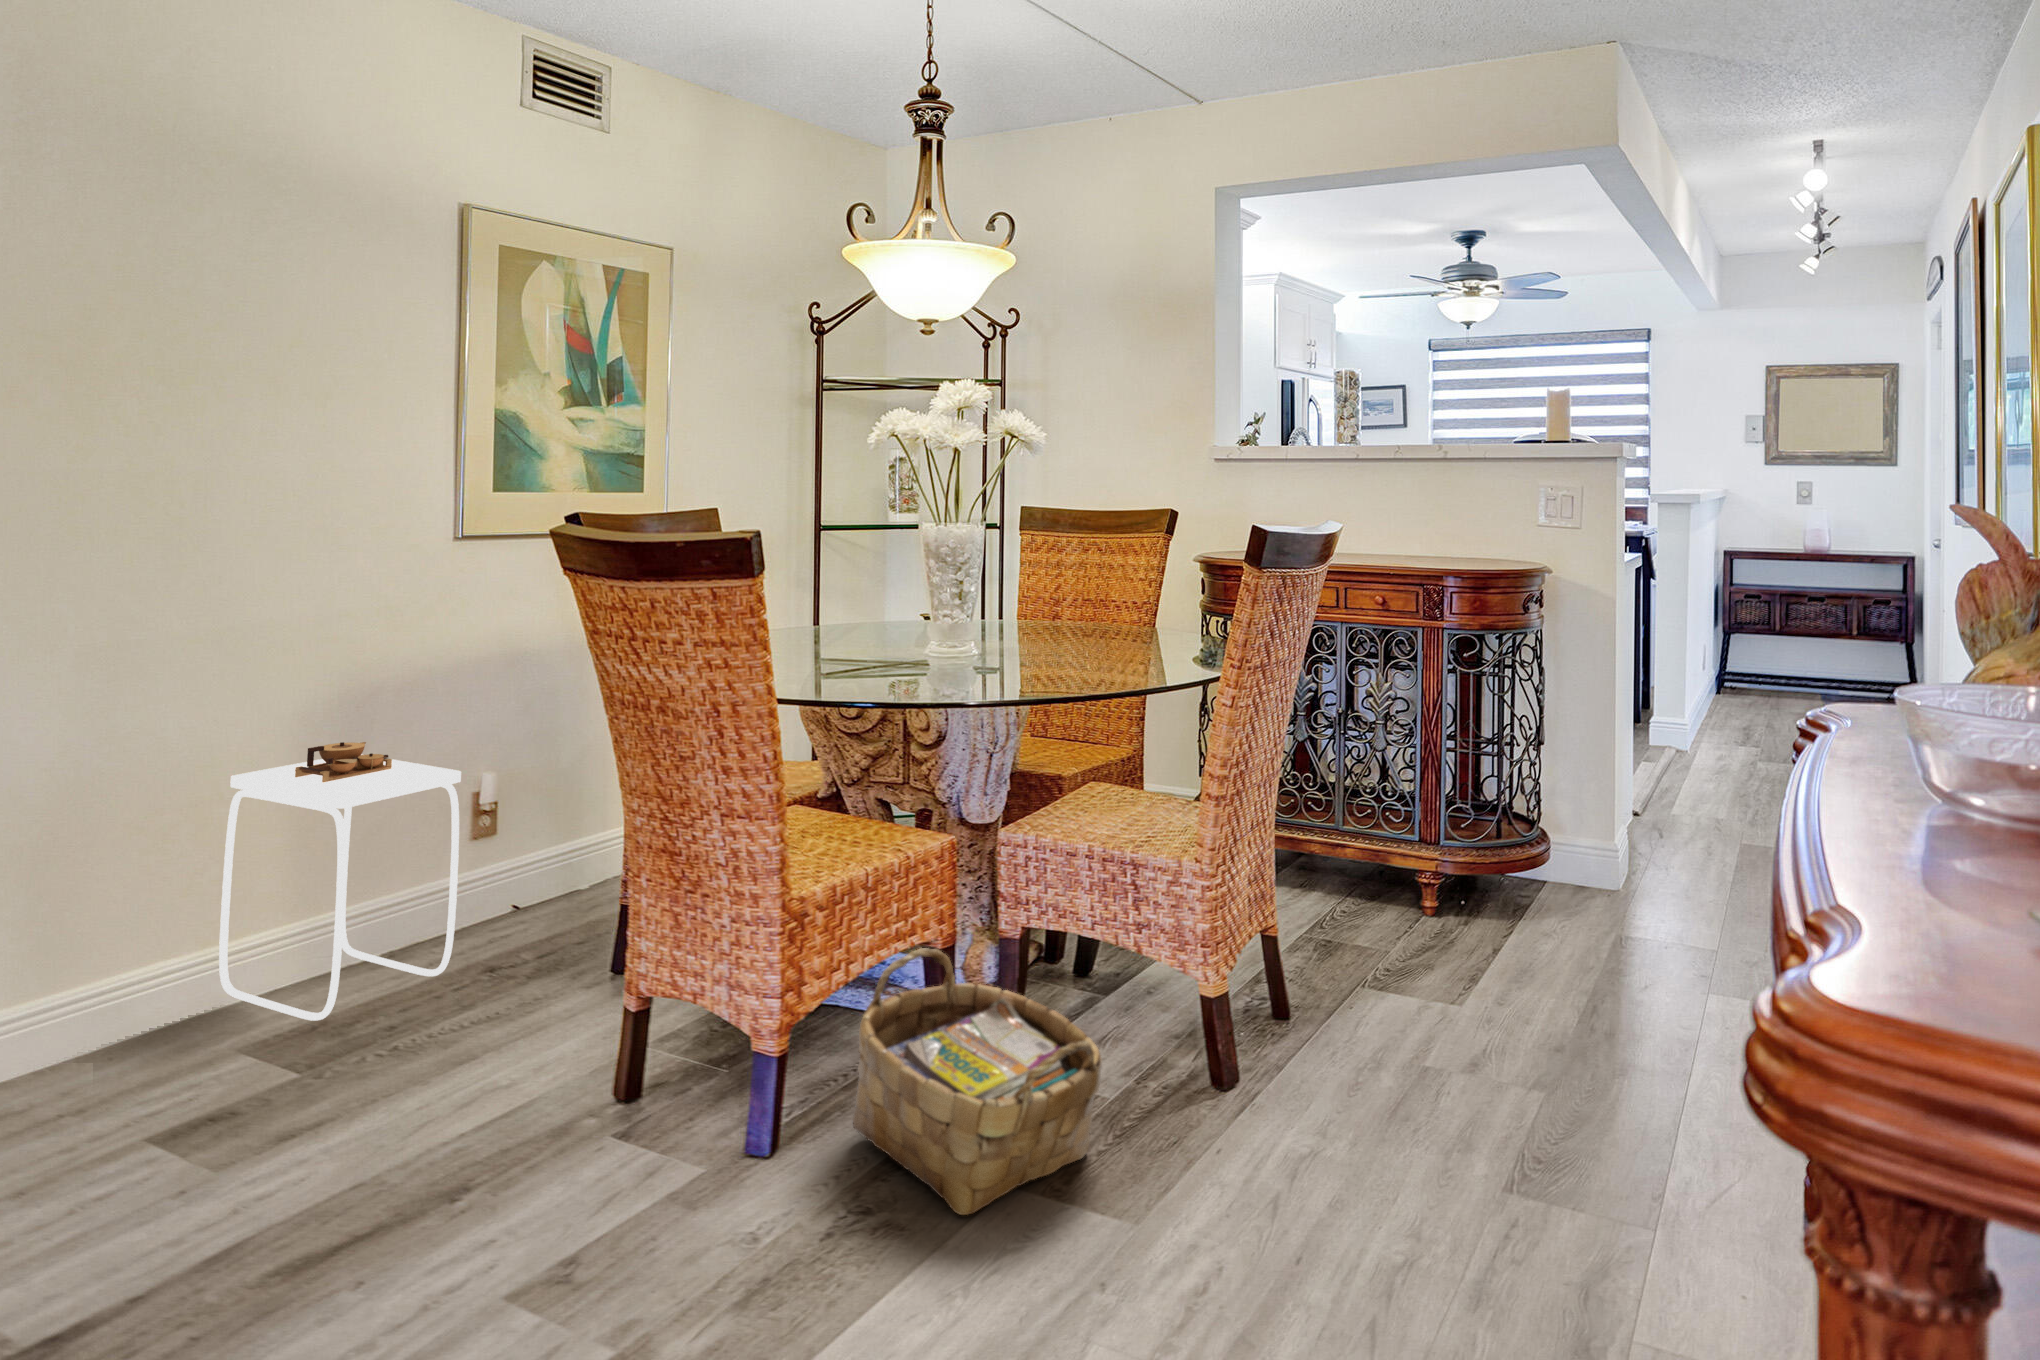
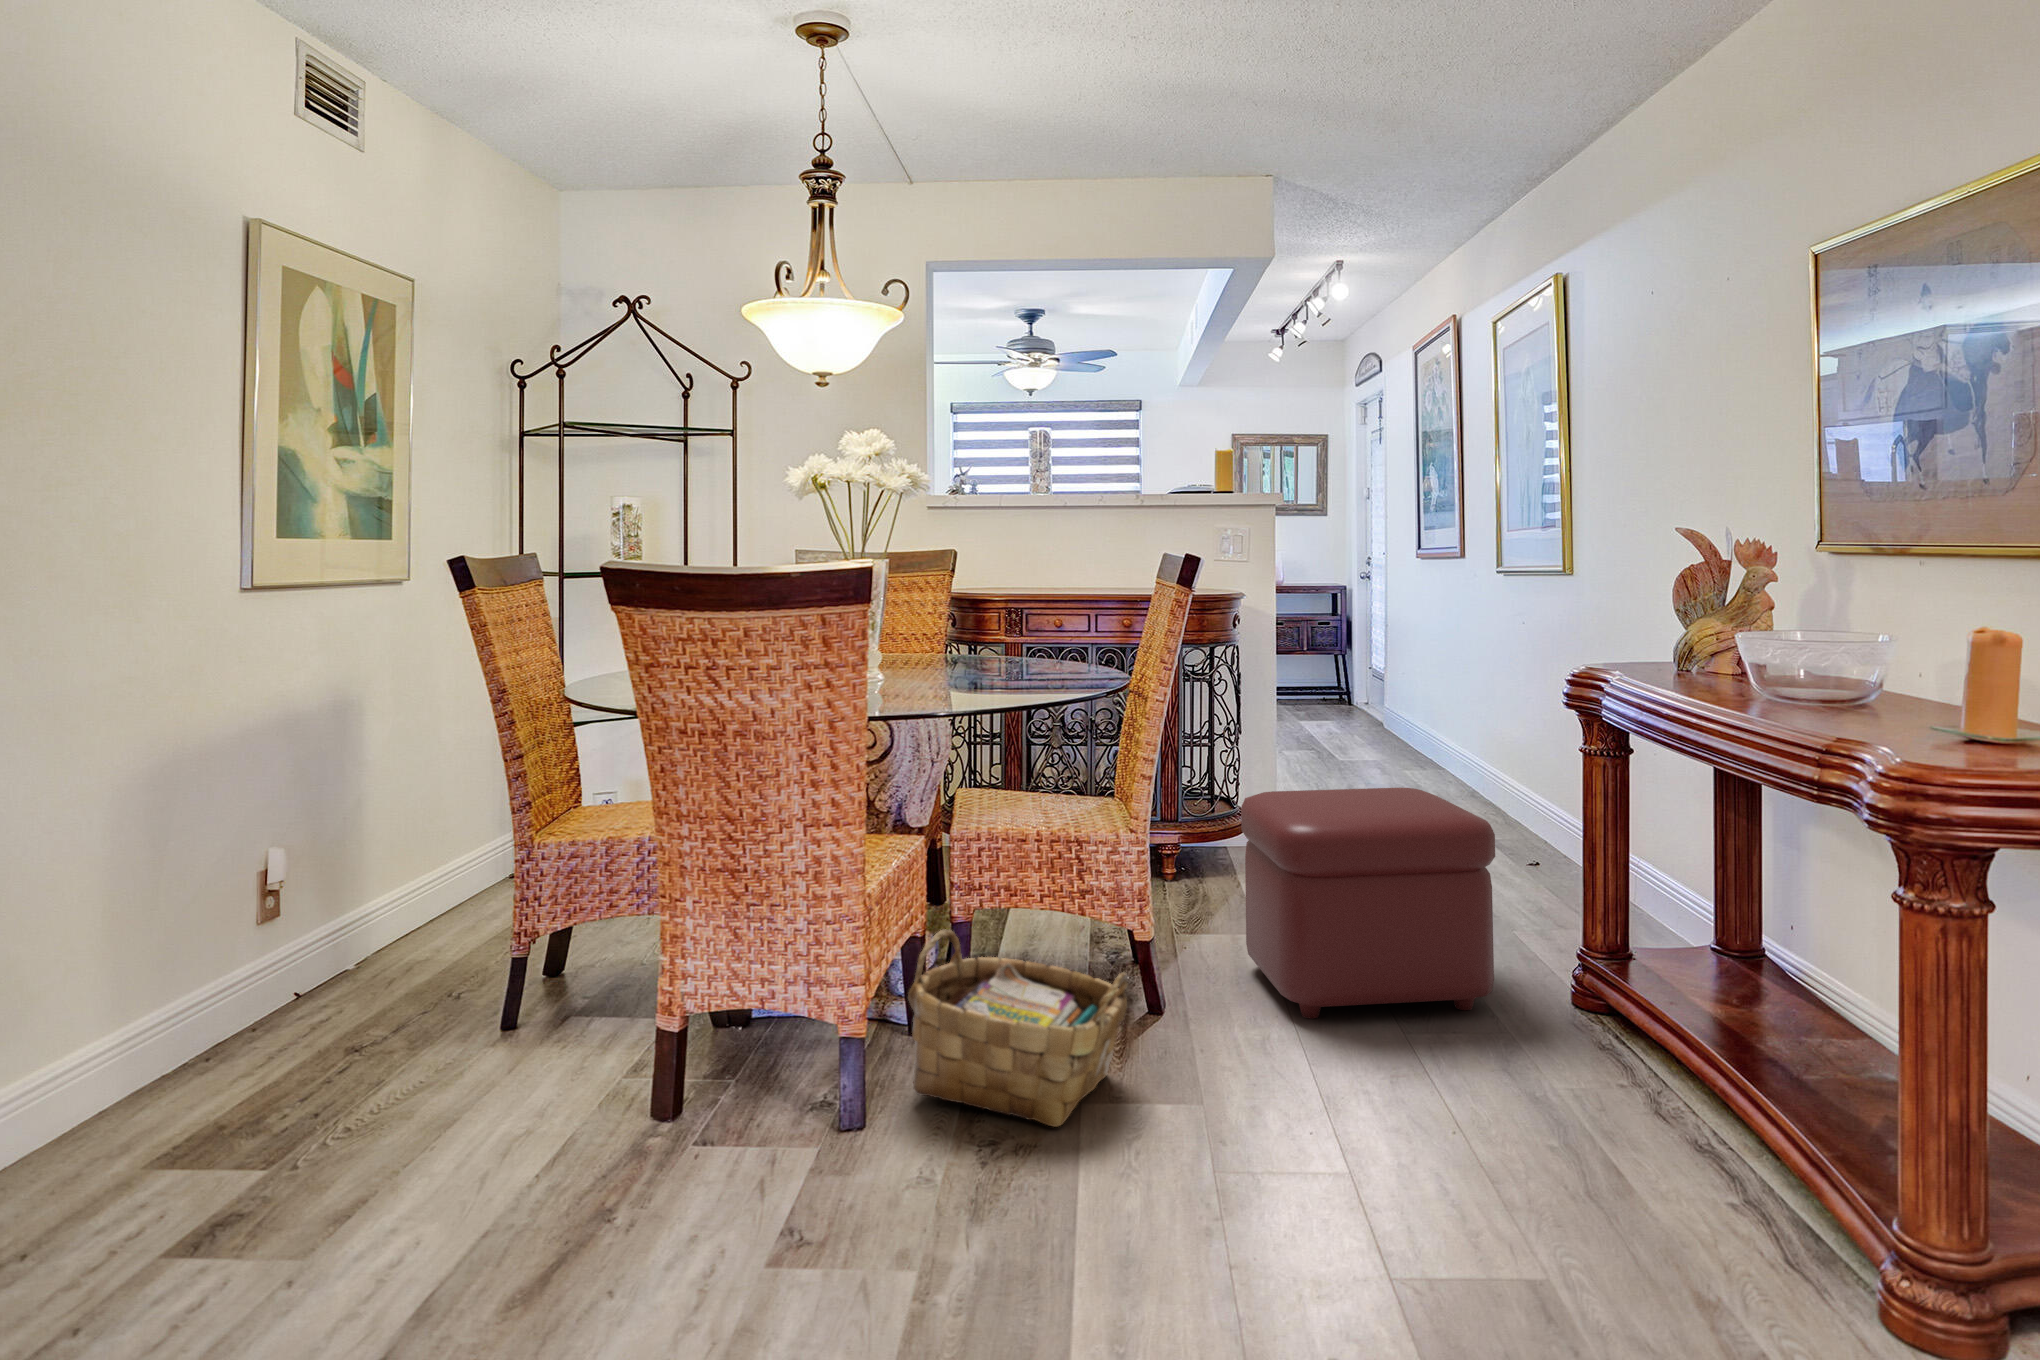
side table: present [219,742,461,1021] -> none [79,827,357,1130]
ottoman: none [1362,837,1672,1173] -> present [1241,788,1495,1019]

